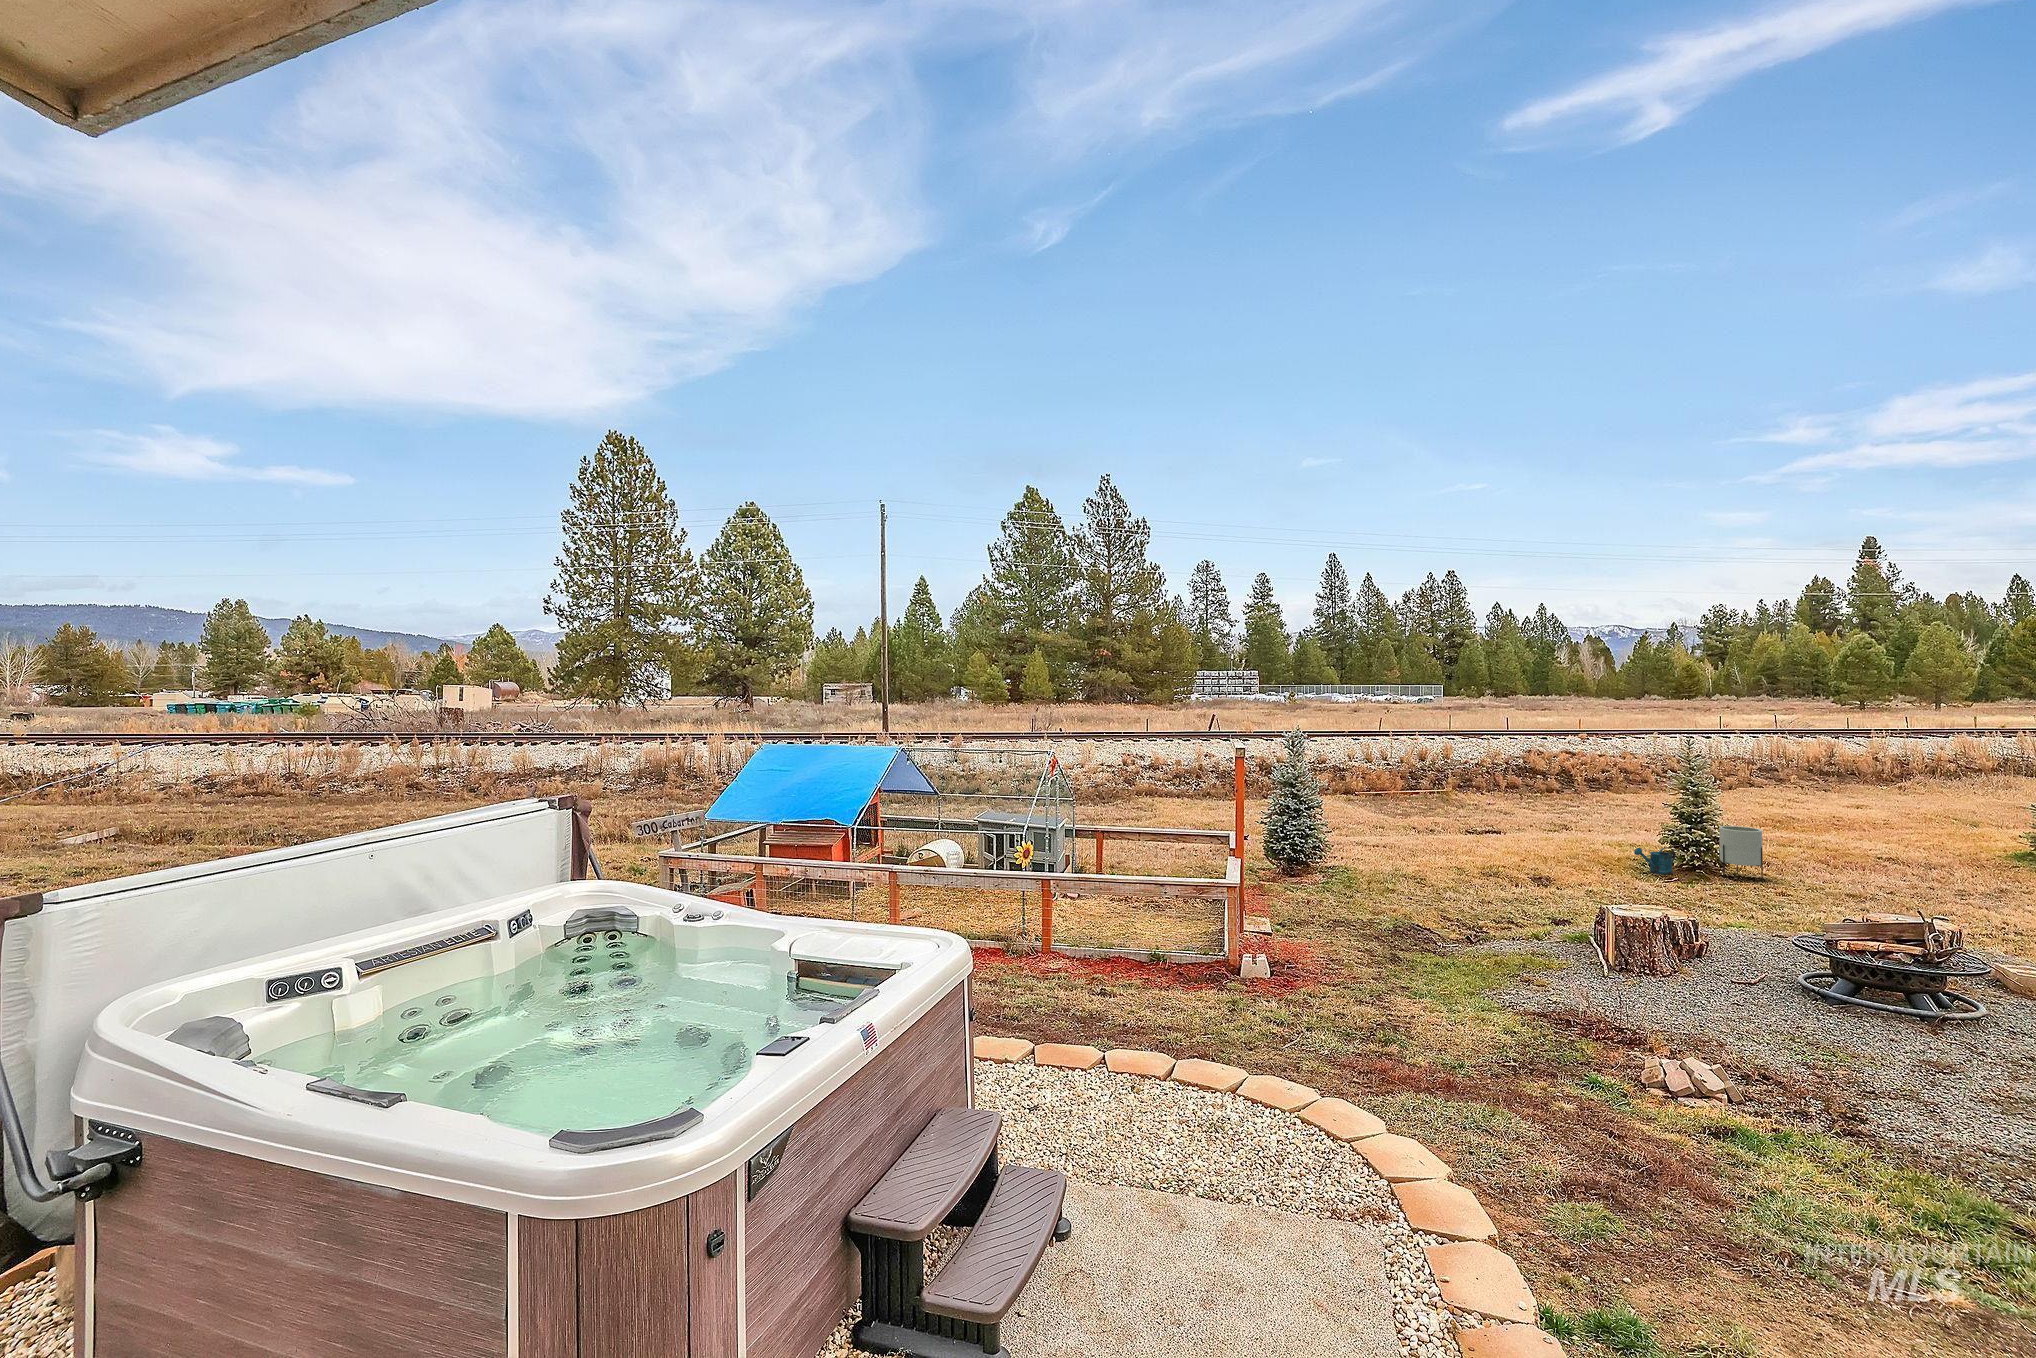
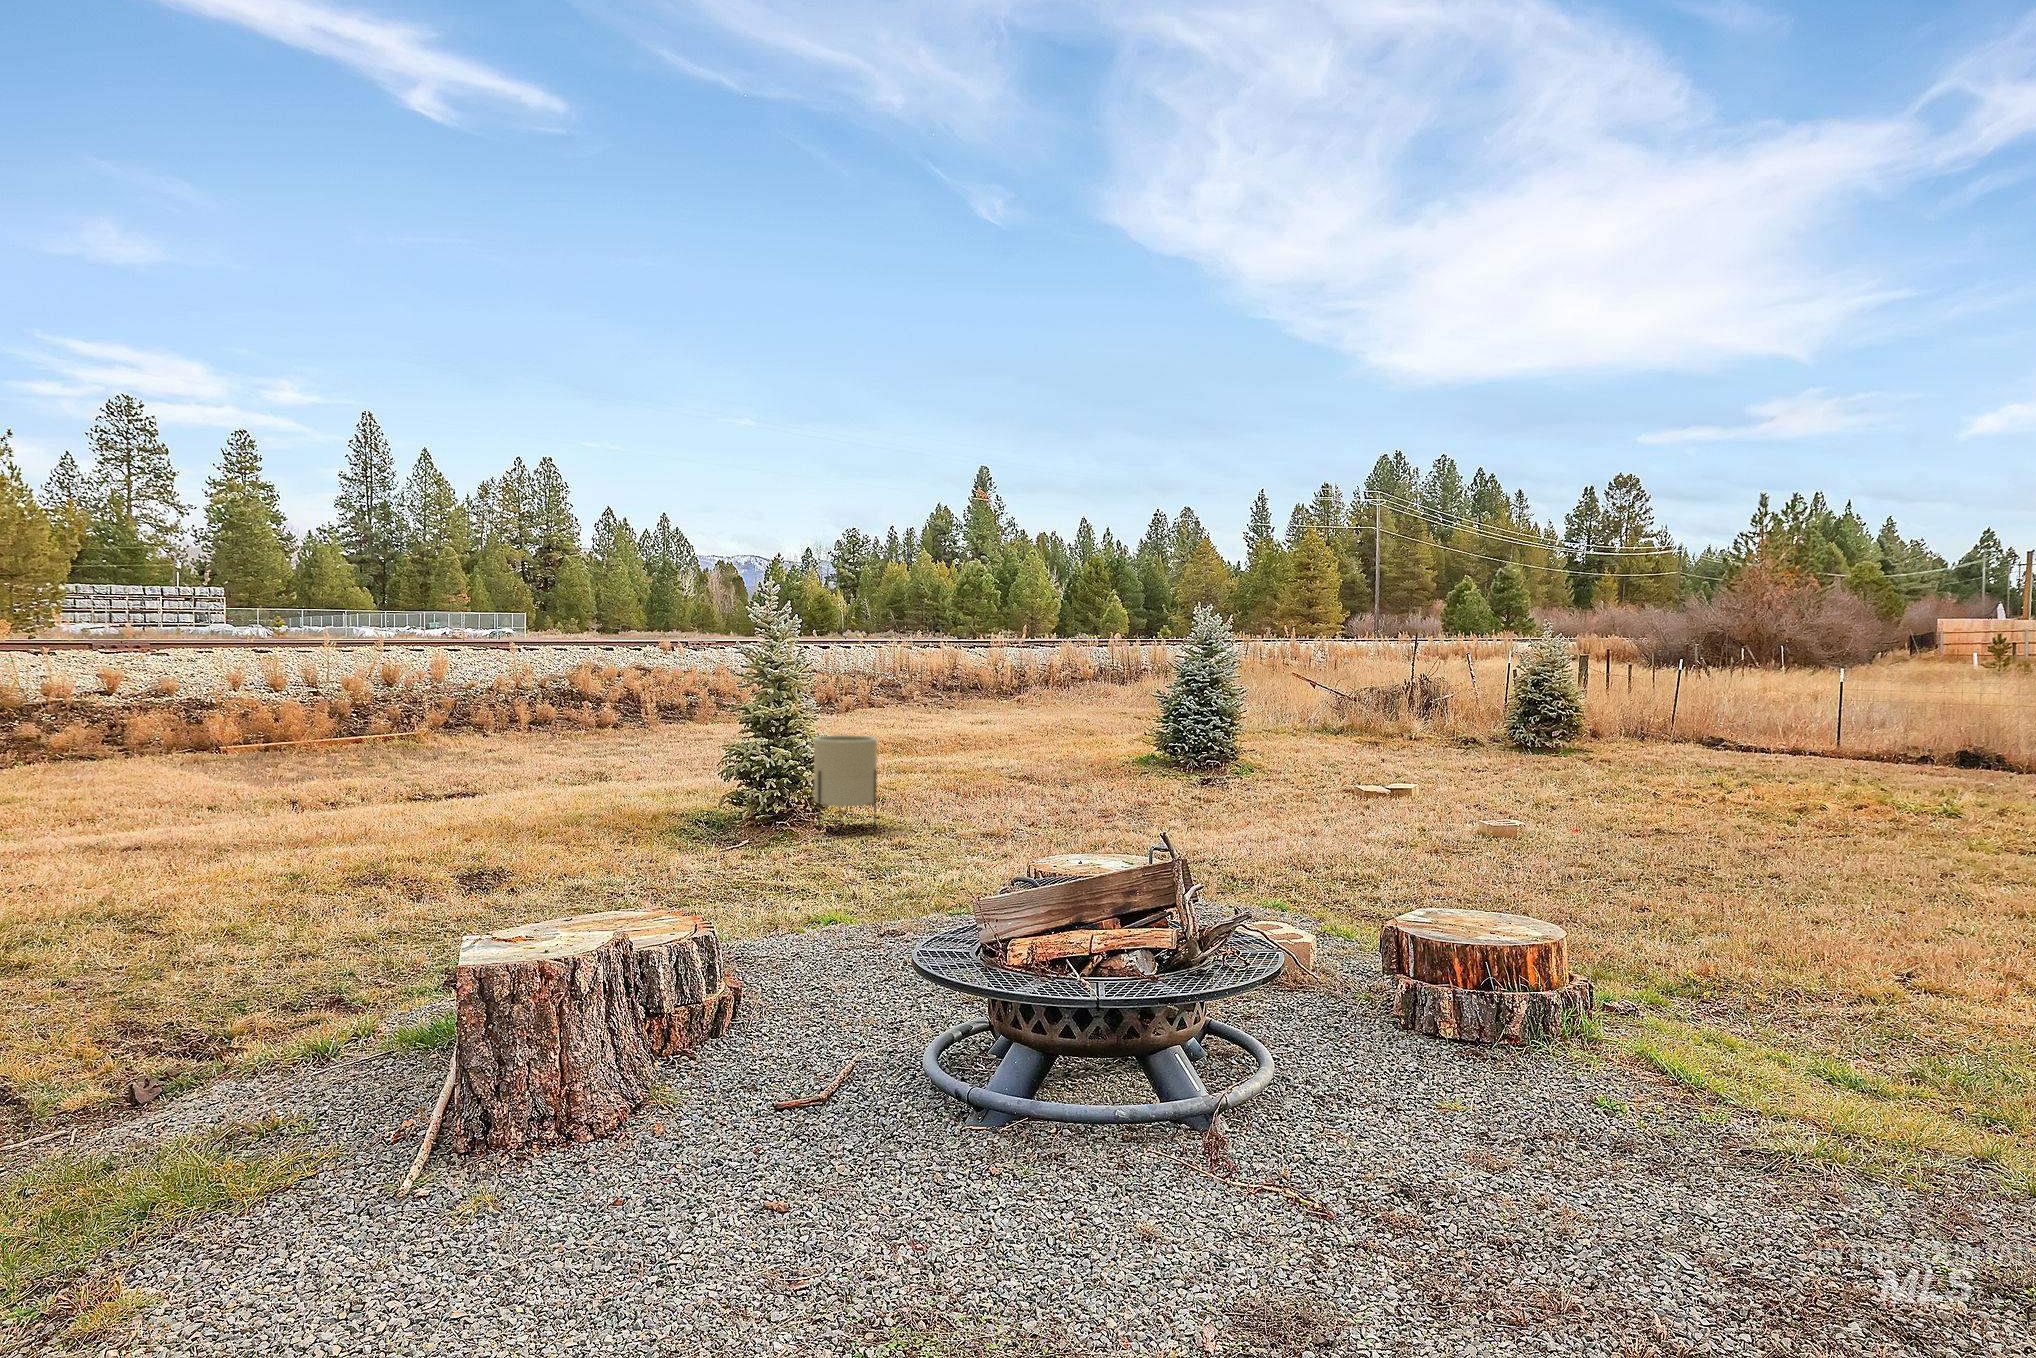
watering can: present [1634,847,1675,875] -> none [672,786,744,840]

